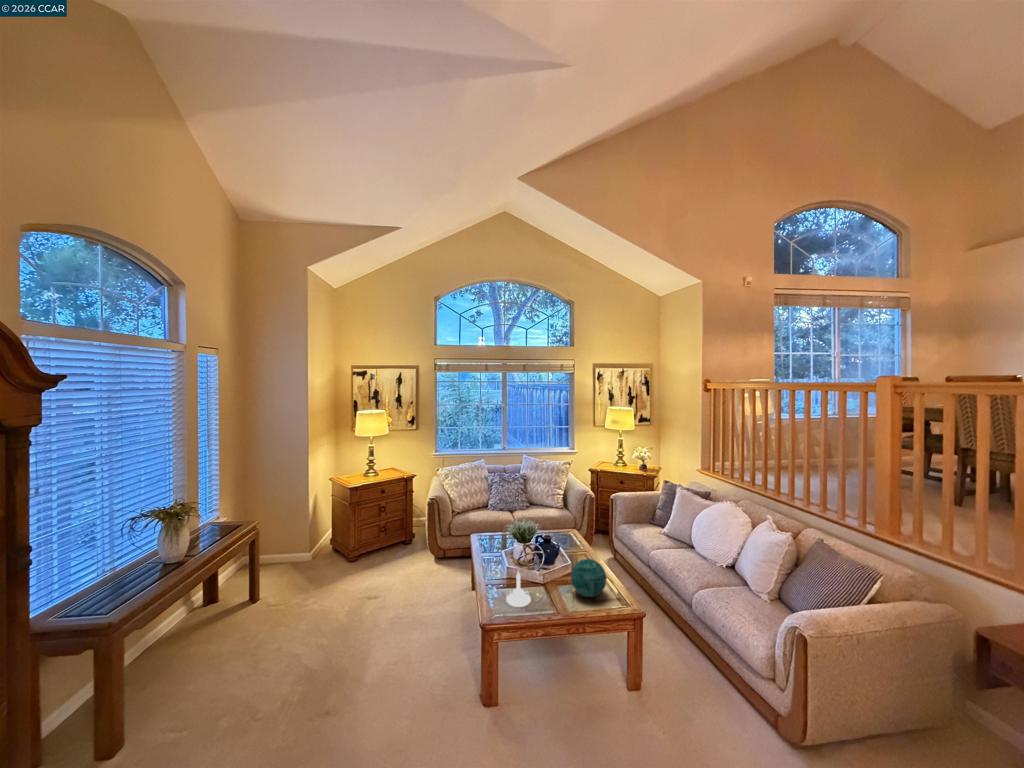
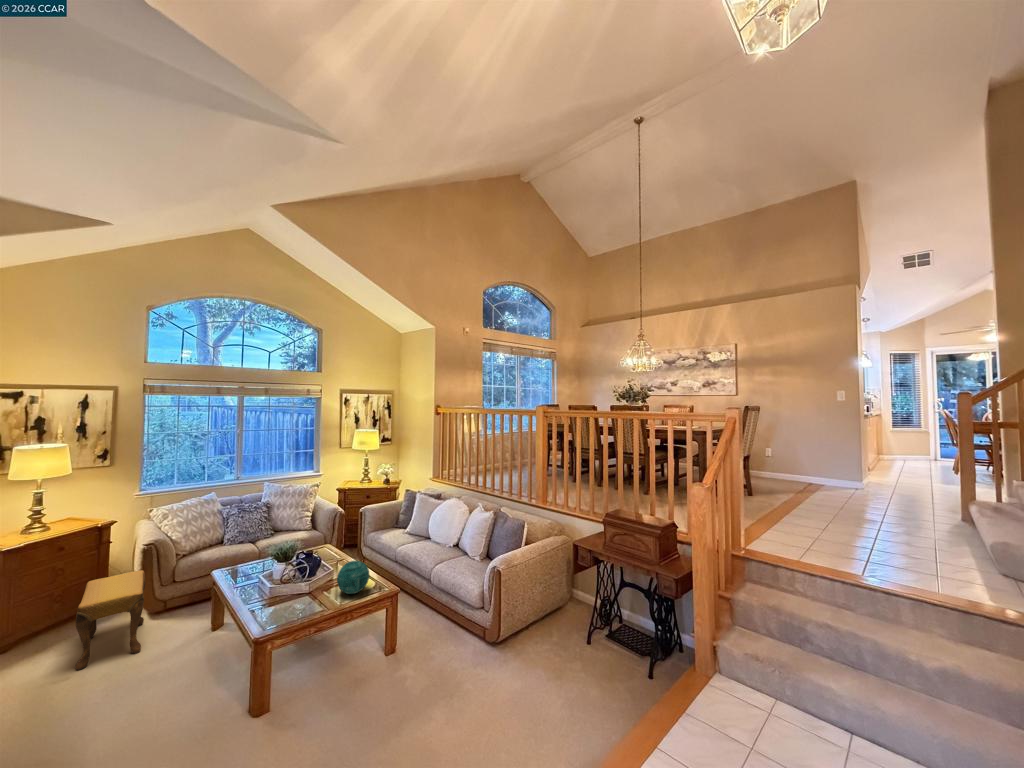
footstool: none [384,521,432,592] -> present [76,570,146,670]
candle holder: present [506,571,531,607] -> none [272,584,299,621]

